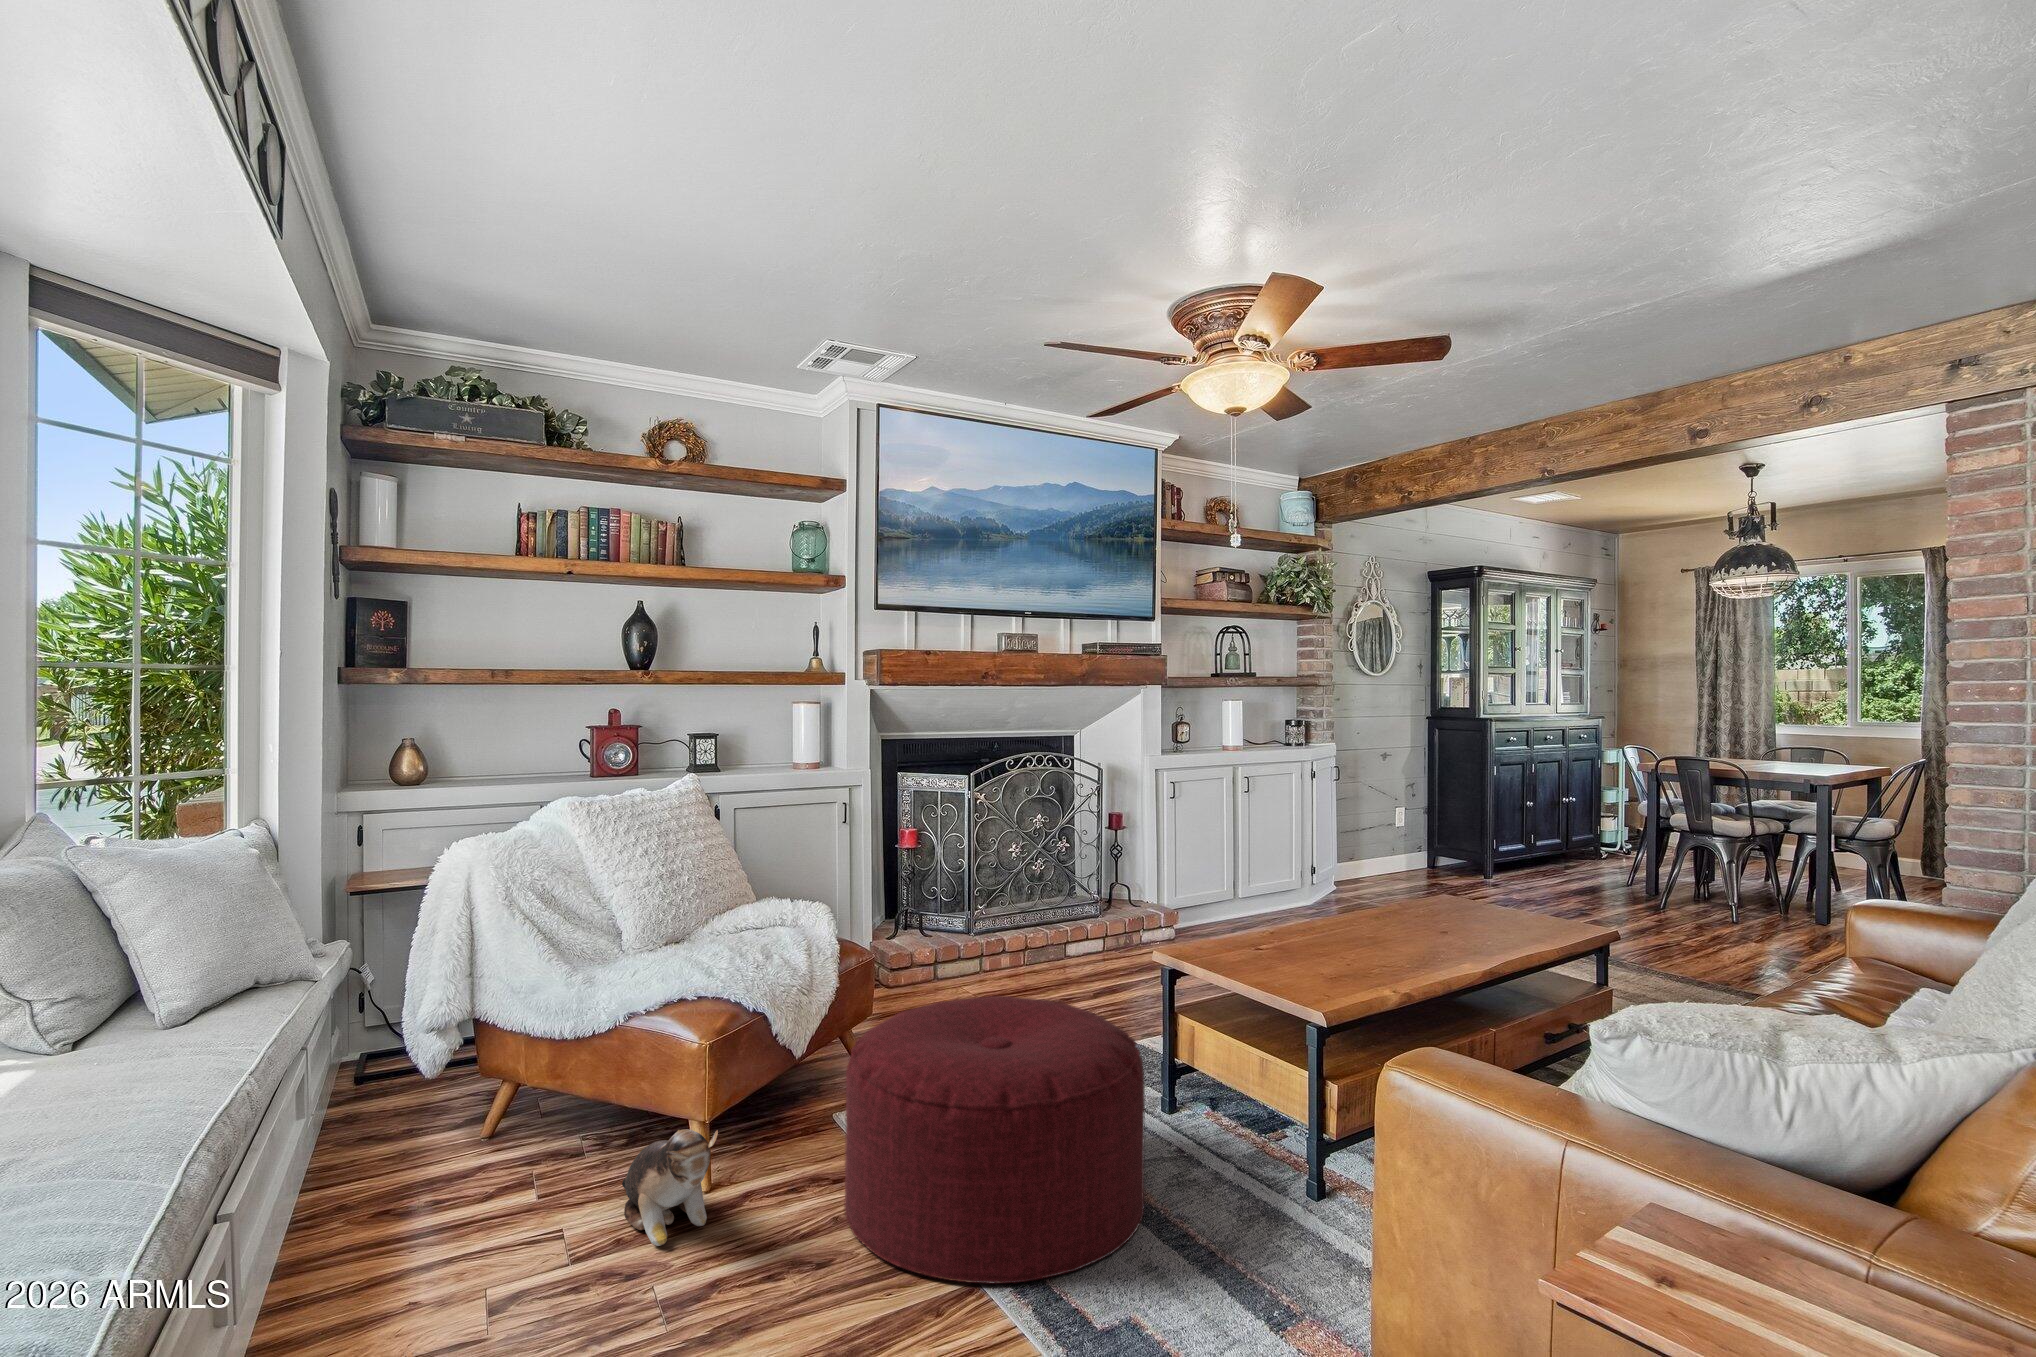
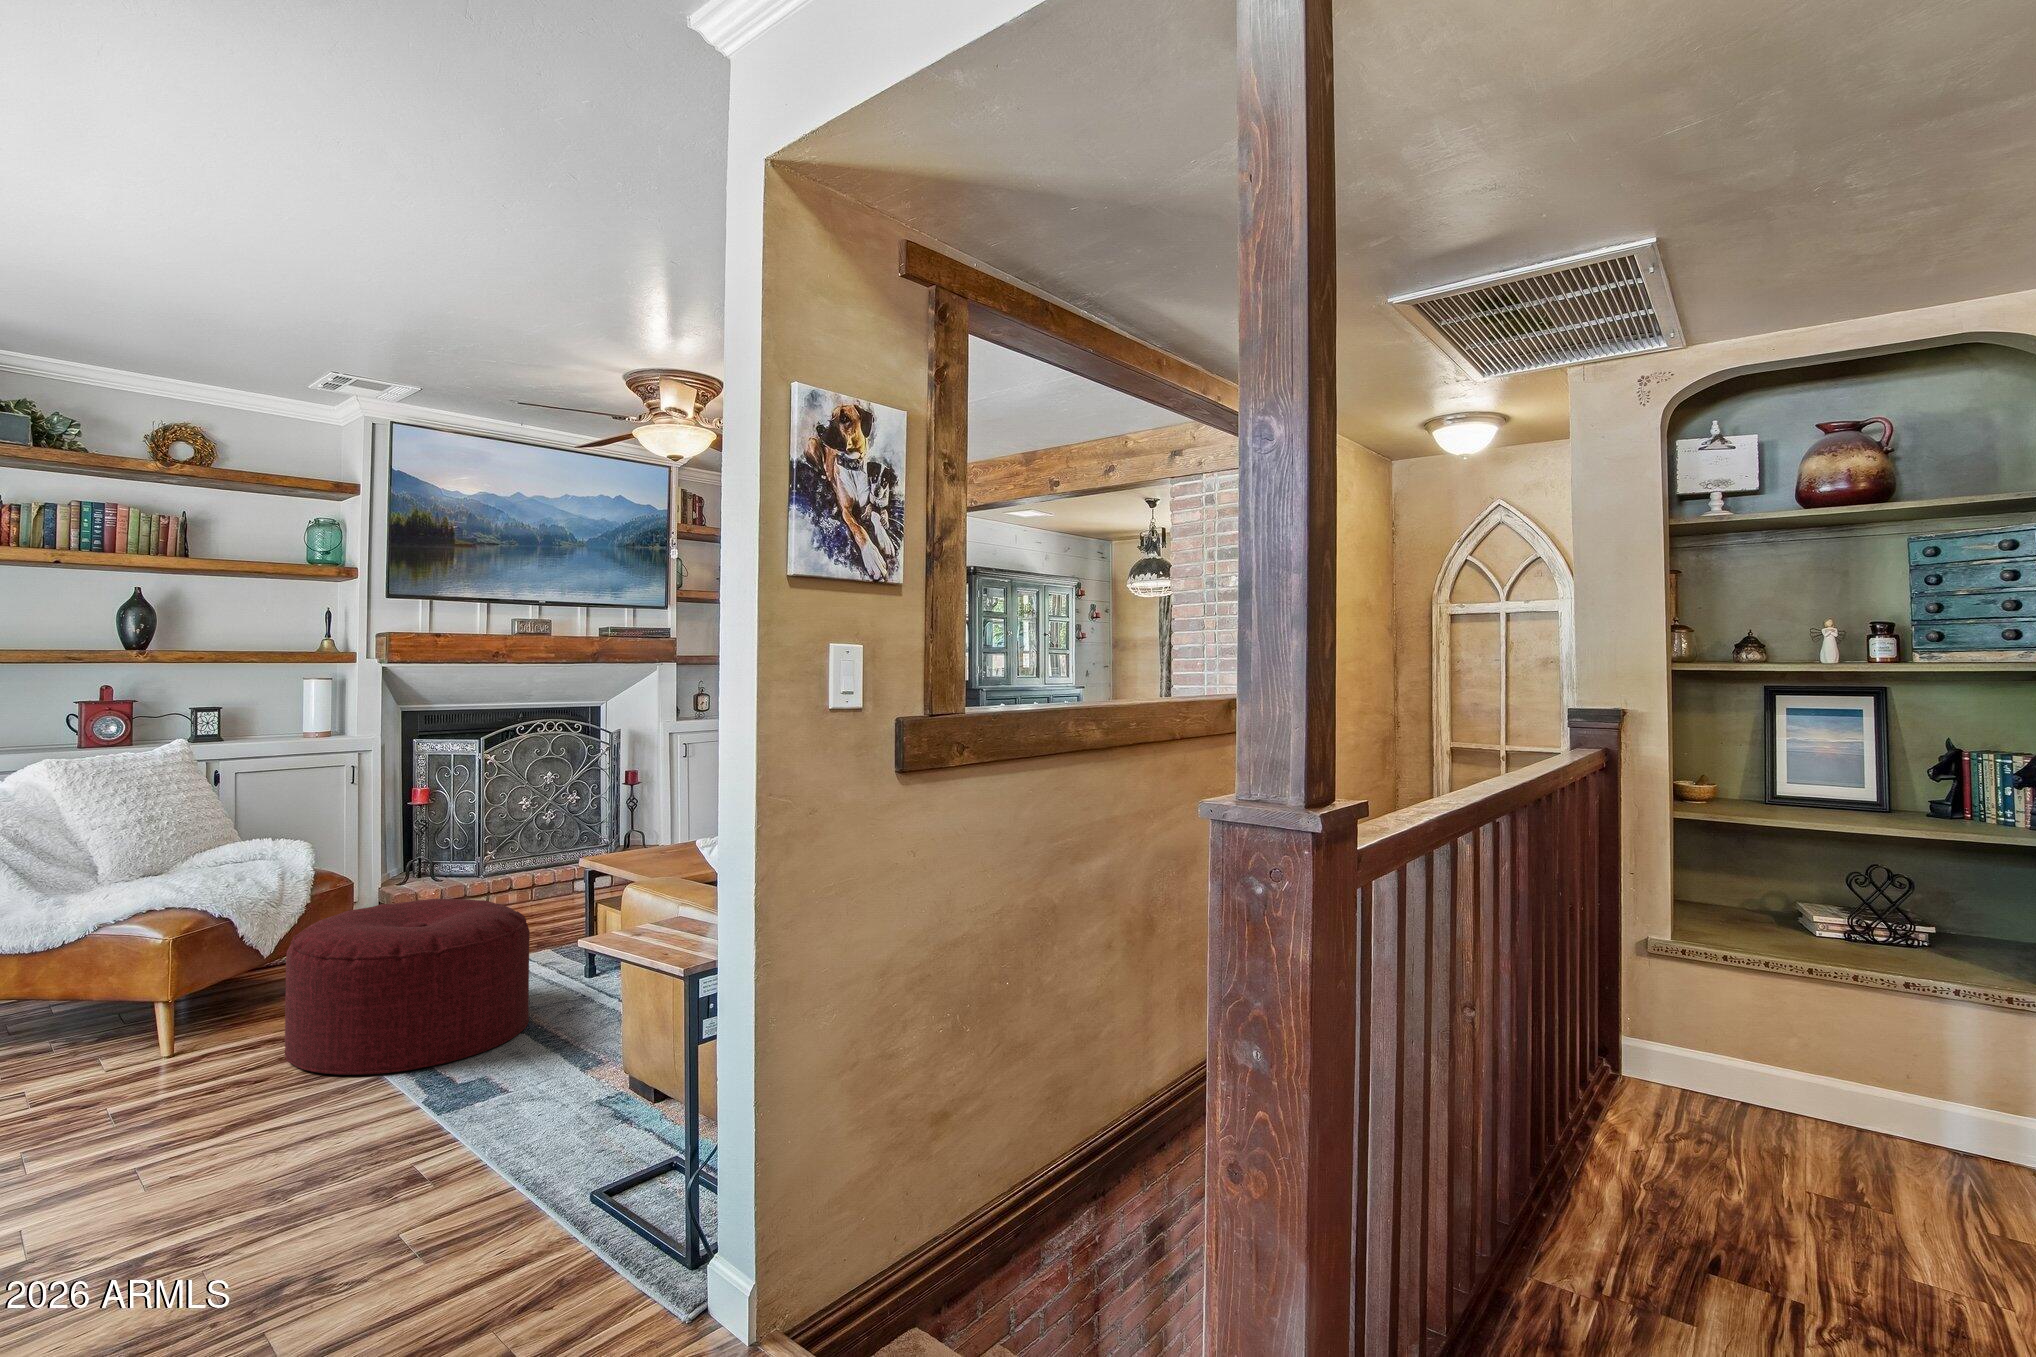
plush toy: present [622,1129,718,1246] -> none [90,994,171,1082]

